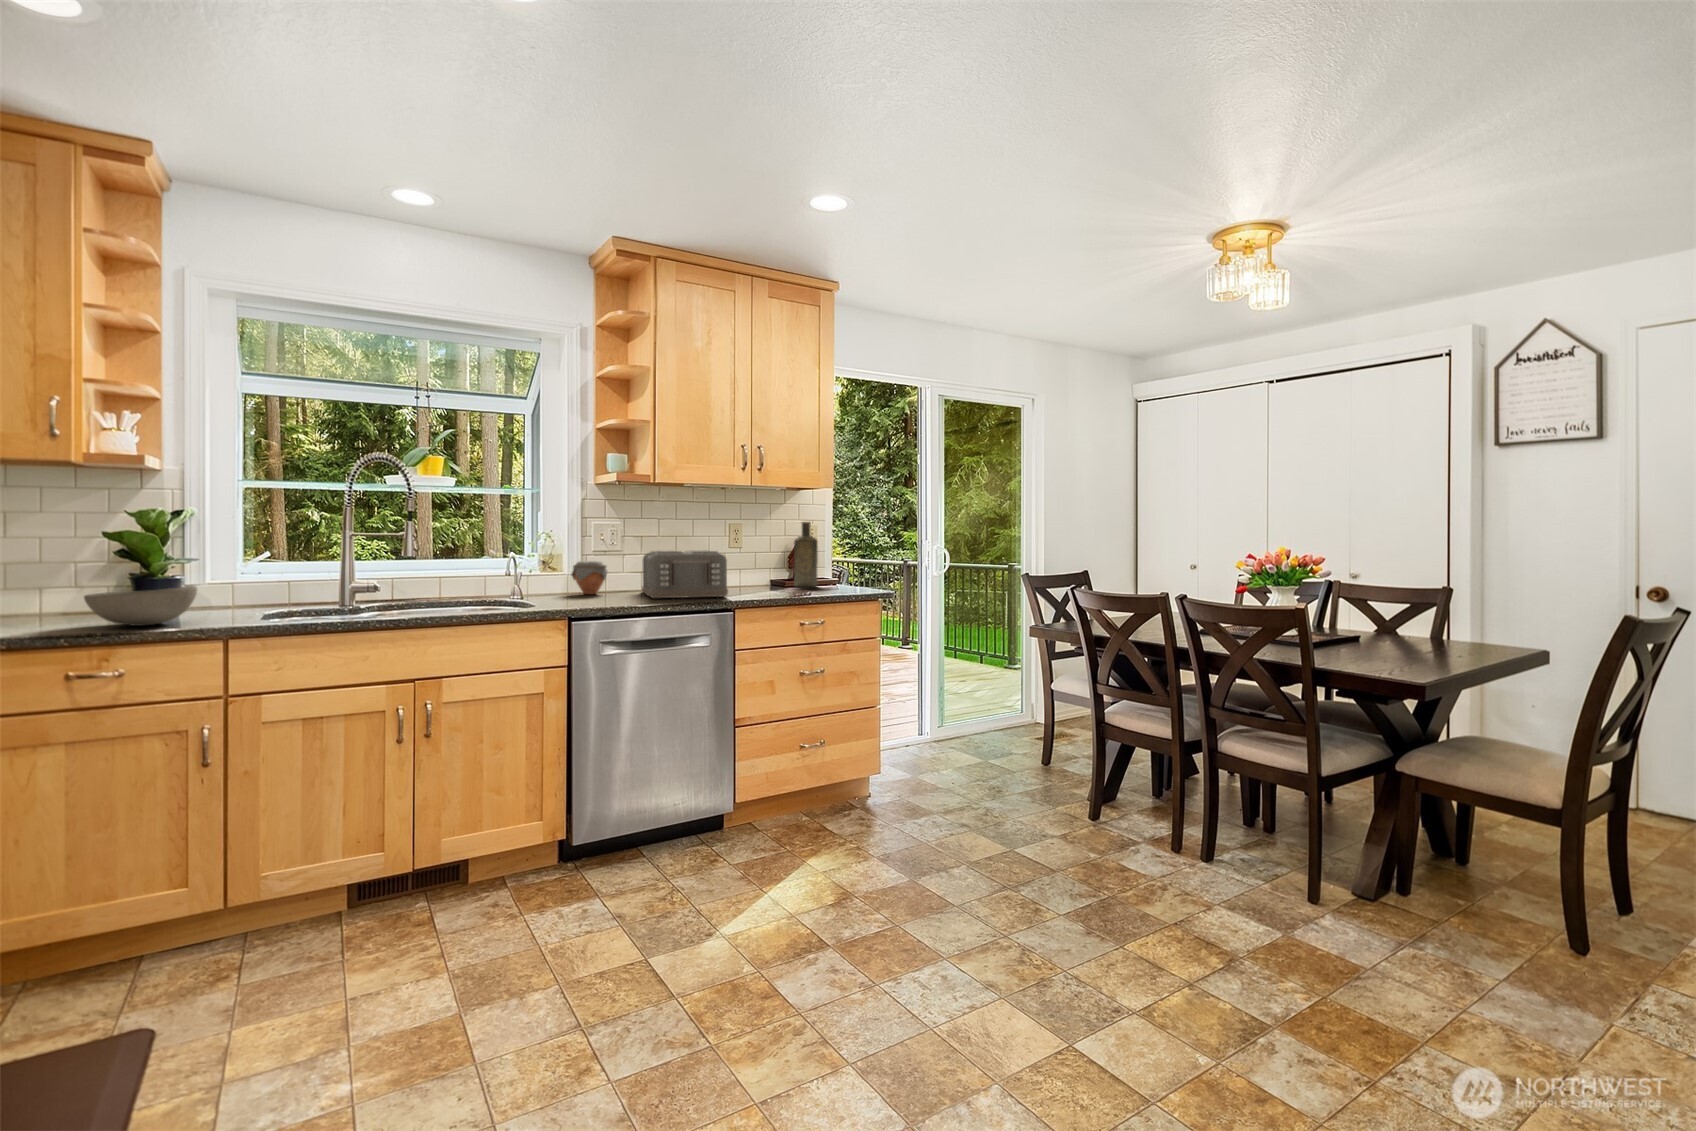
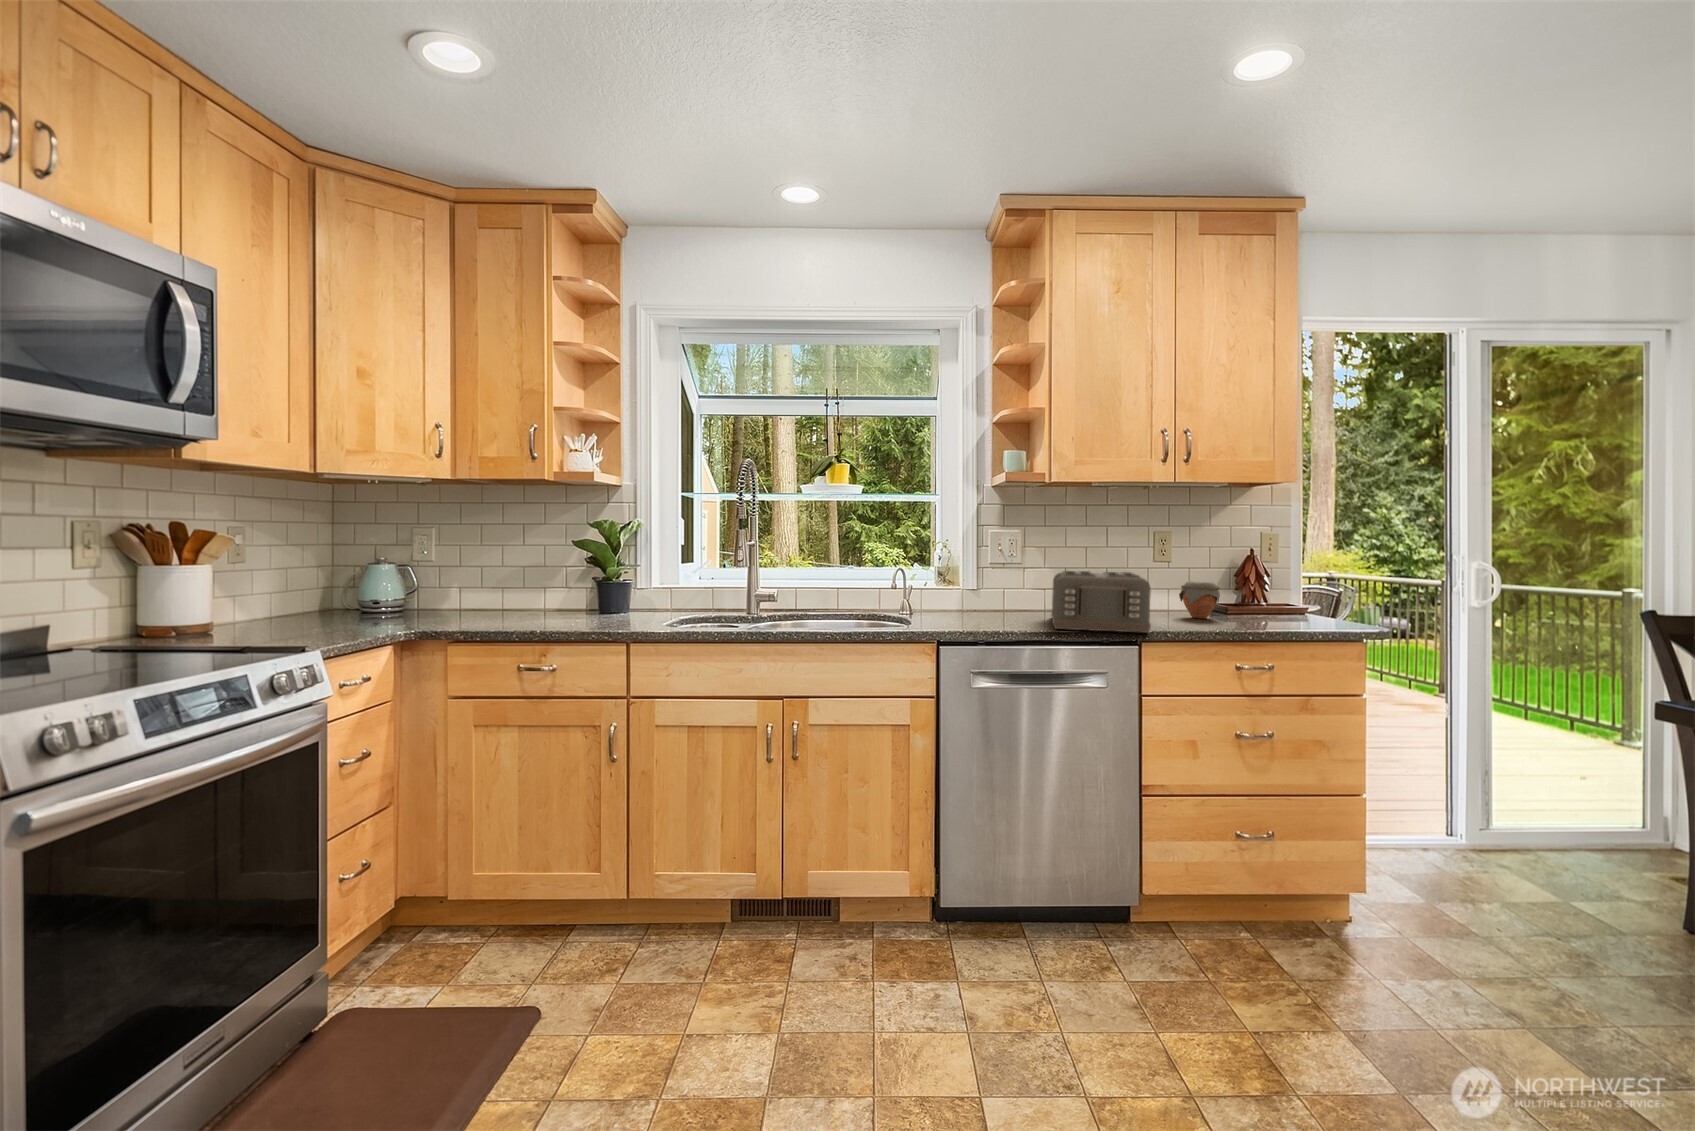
bottle: present [794,522,818,587] -> none [1249,538,1289,623]
jar: present [572,561,607,594] -> present [1179,581,1220,618]
bowl: present [84,586,197,626] -> none [538,593,620,627]

